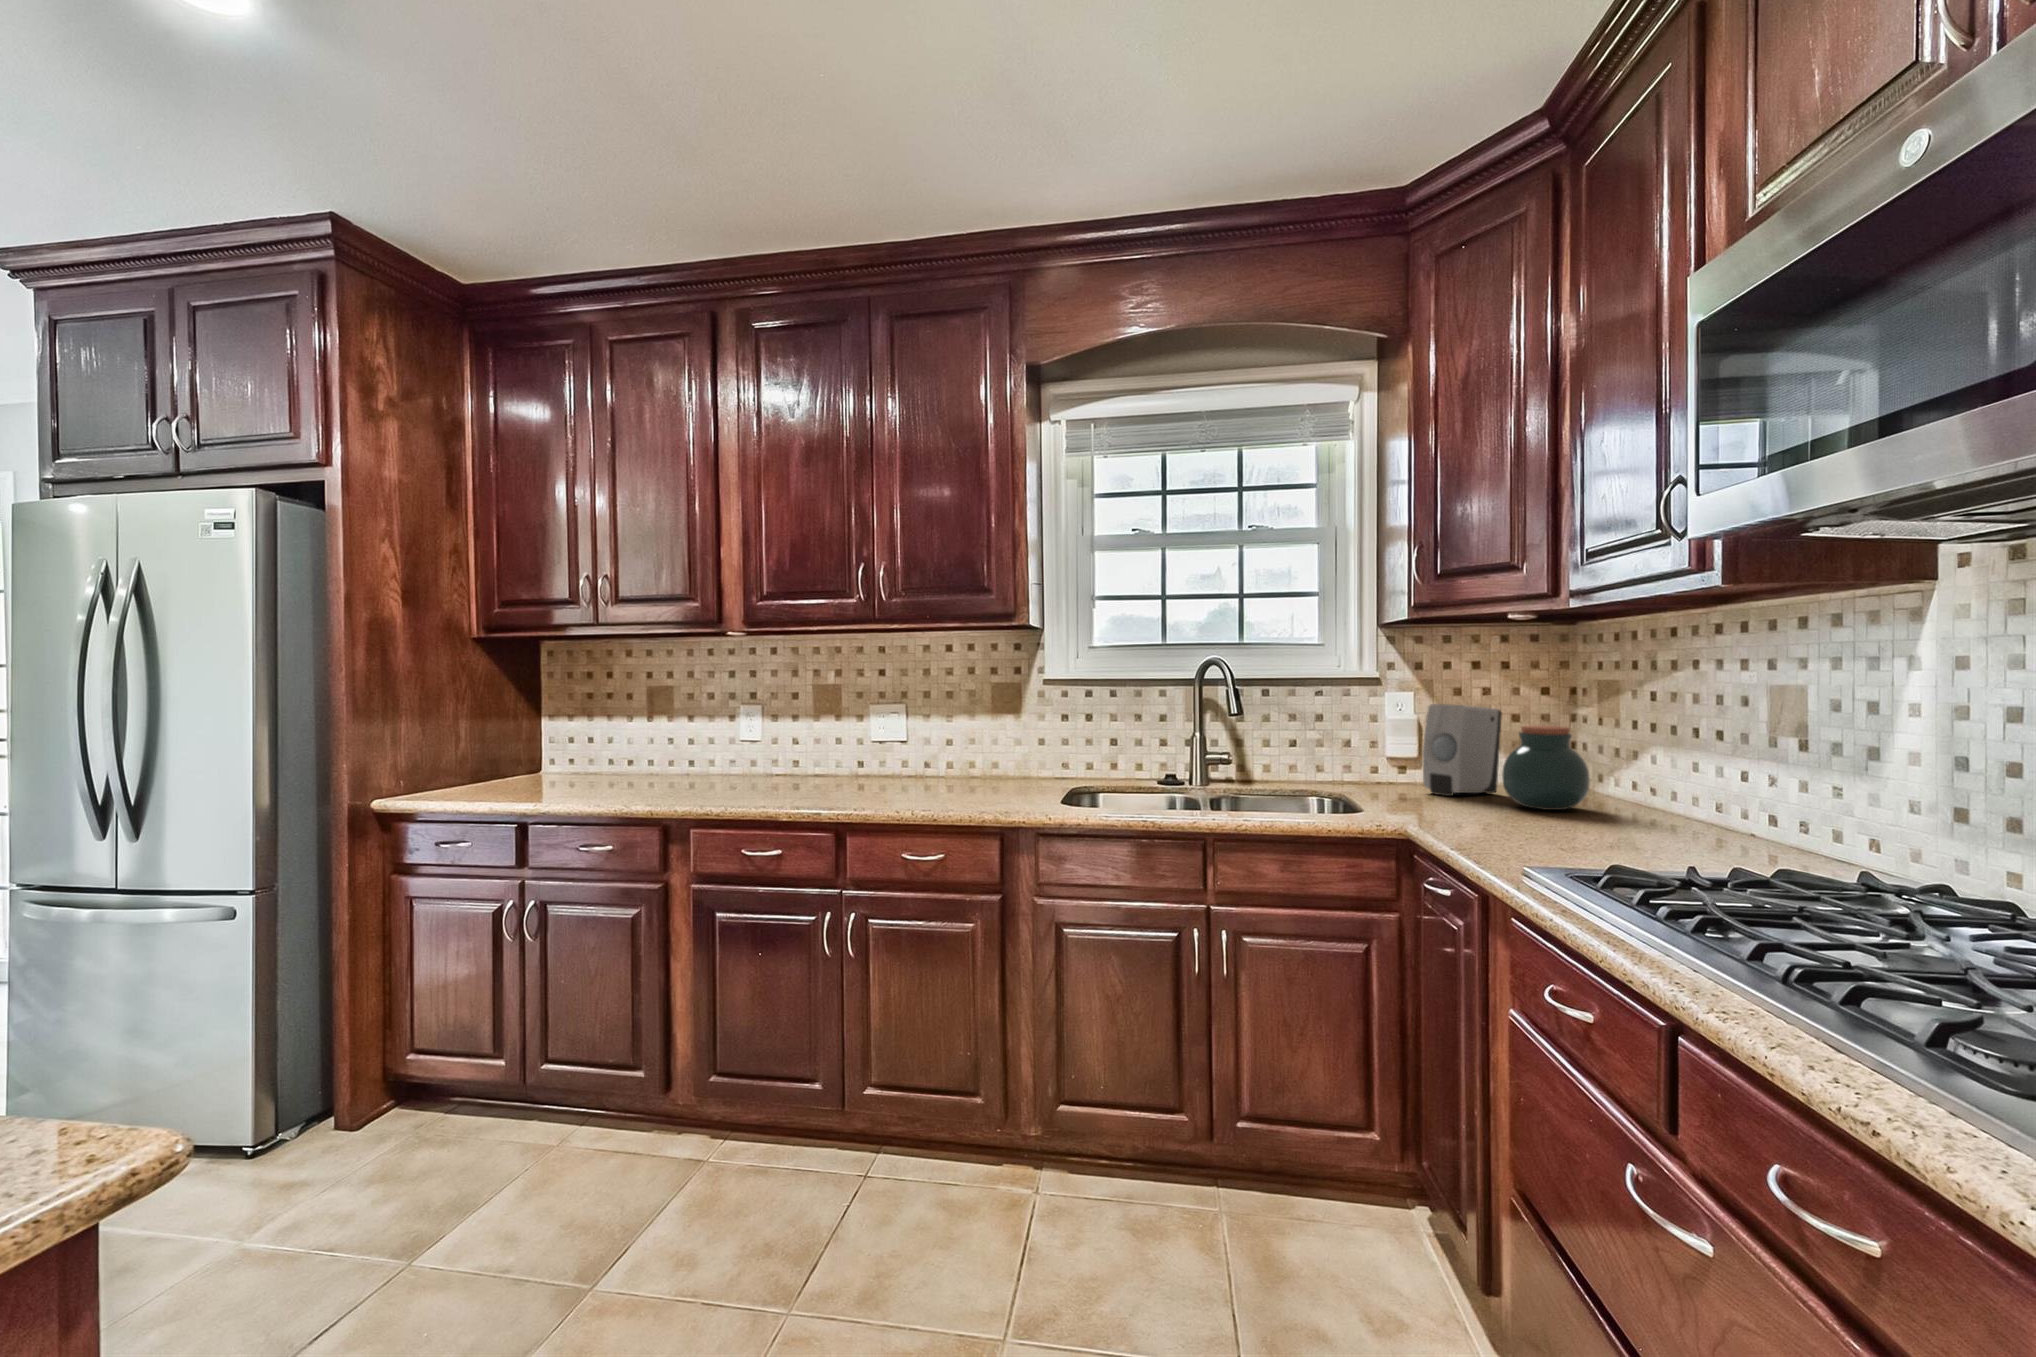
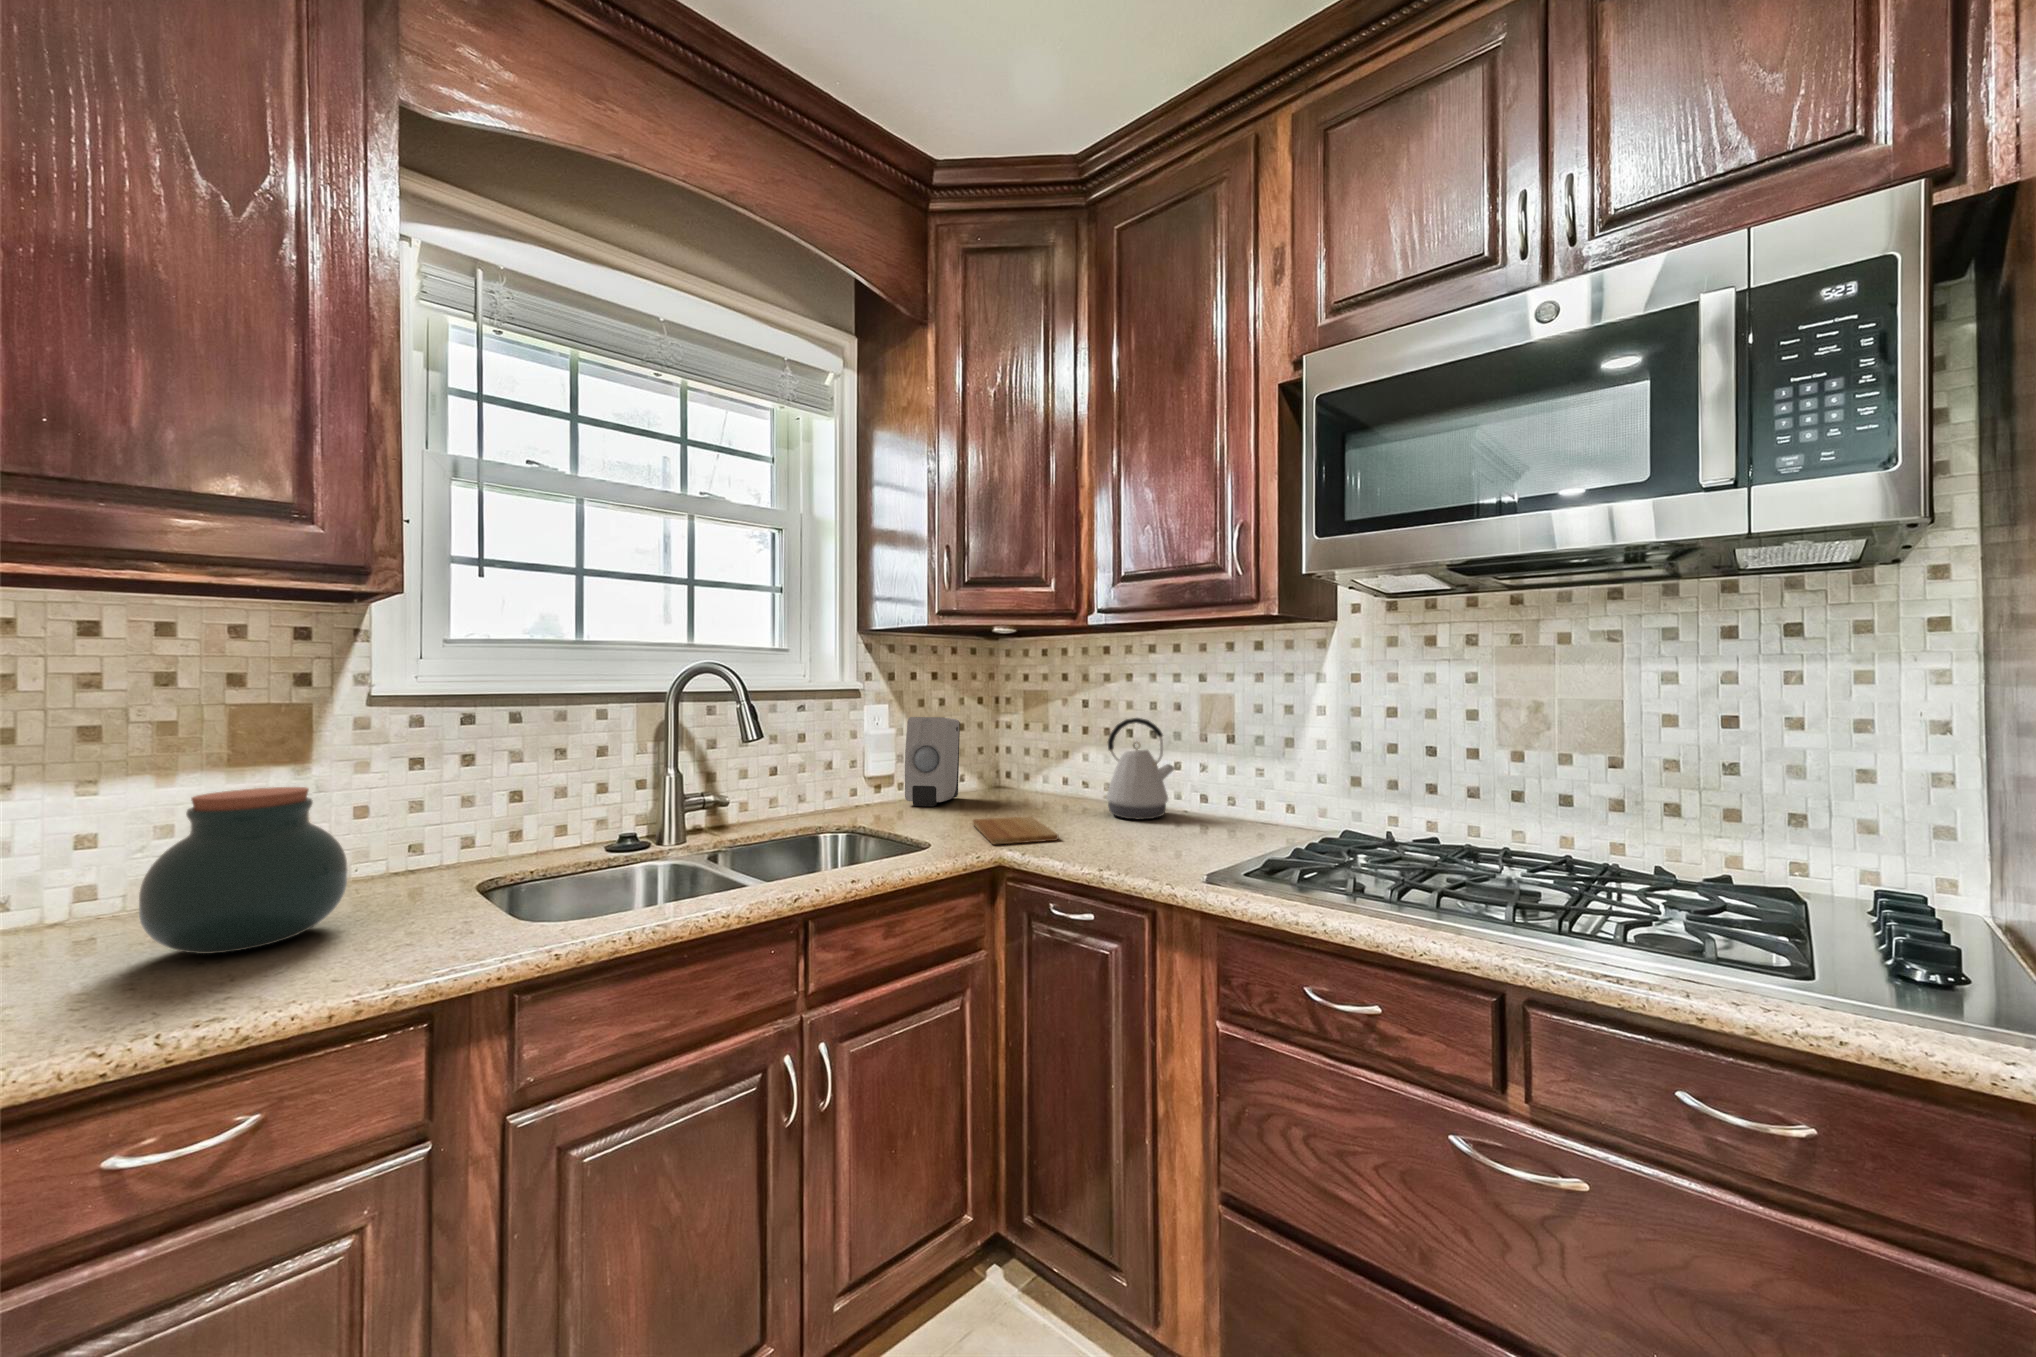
kettle: none [1617,712,1711,835] -> present [1104,718,1175,819]
jar: present [1502,726,1590,810] -> present [139,787,348,954]
cutting board: none [1420,805,1512,830] -> present [973,816,1059,844]

